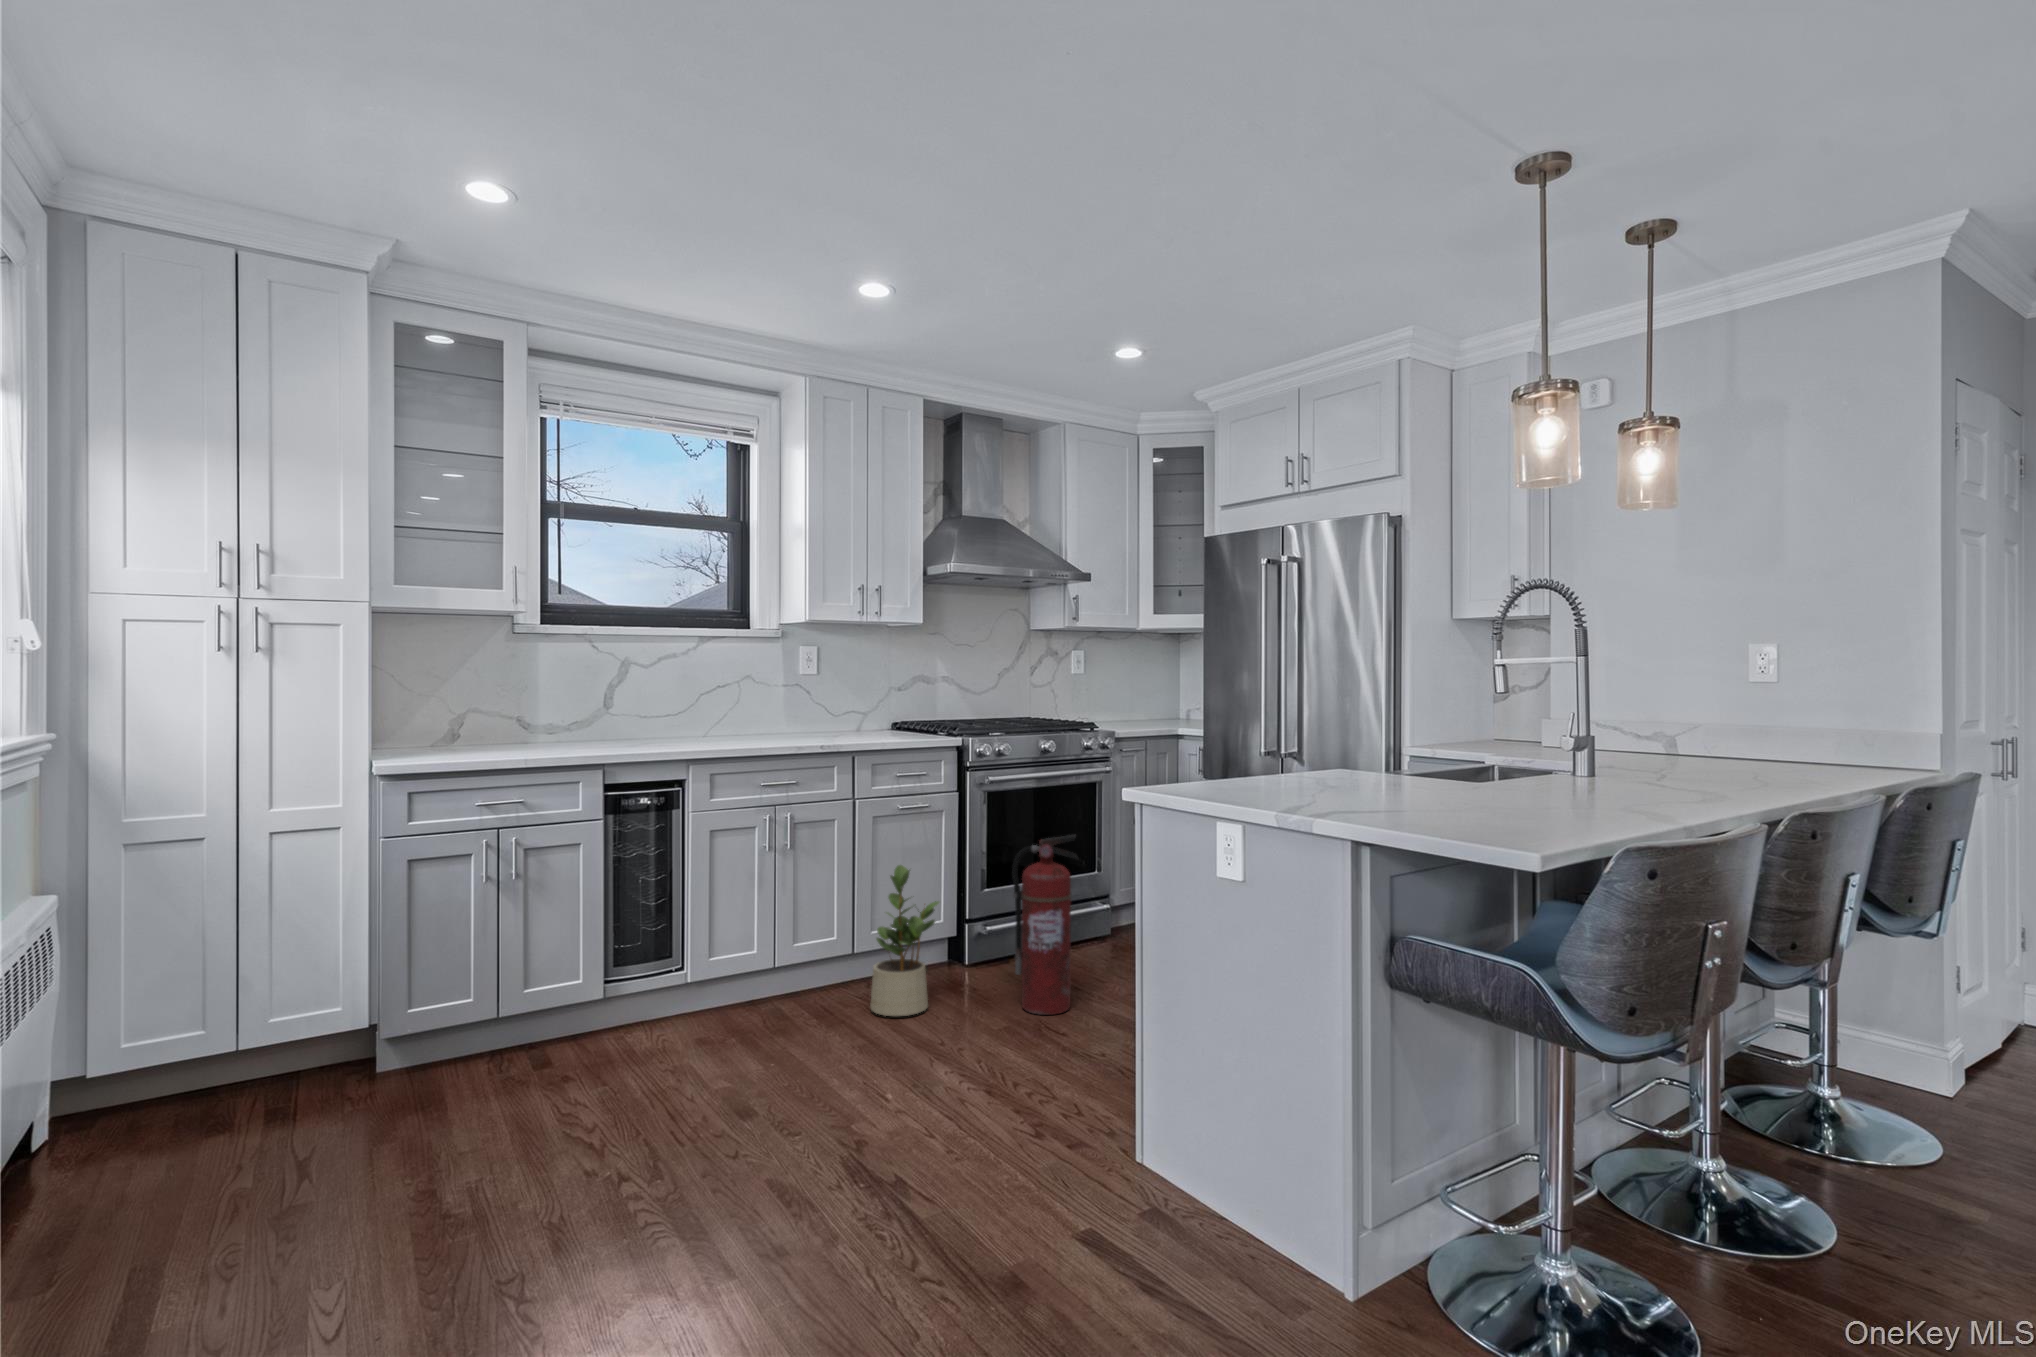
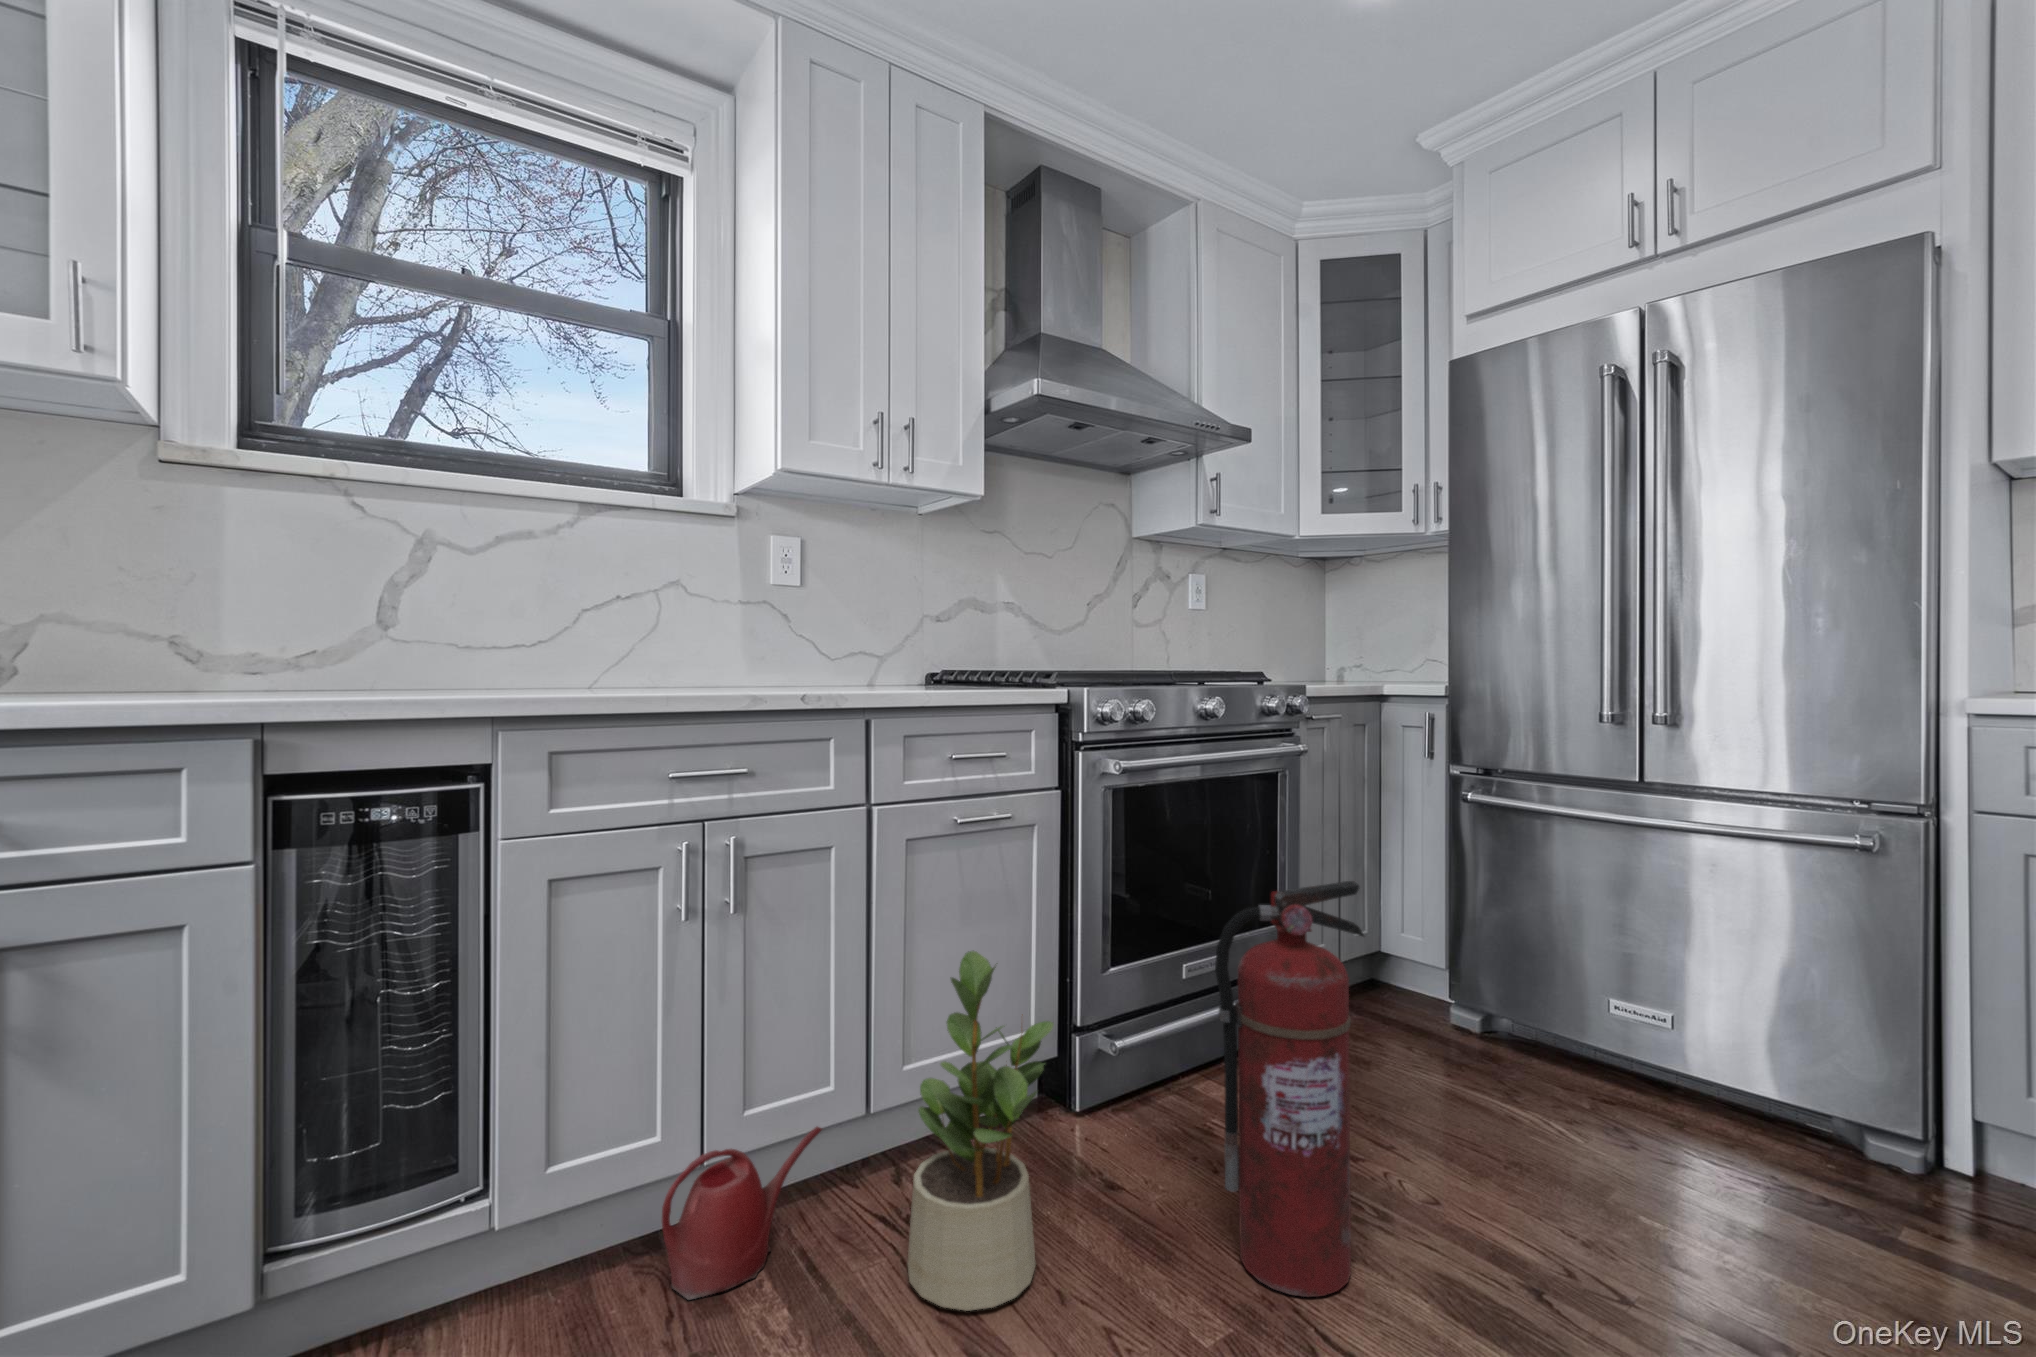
watering can: none [761,952,831,1015] -> present [662,1127,822,1300]

